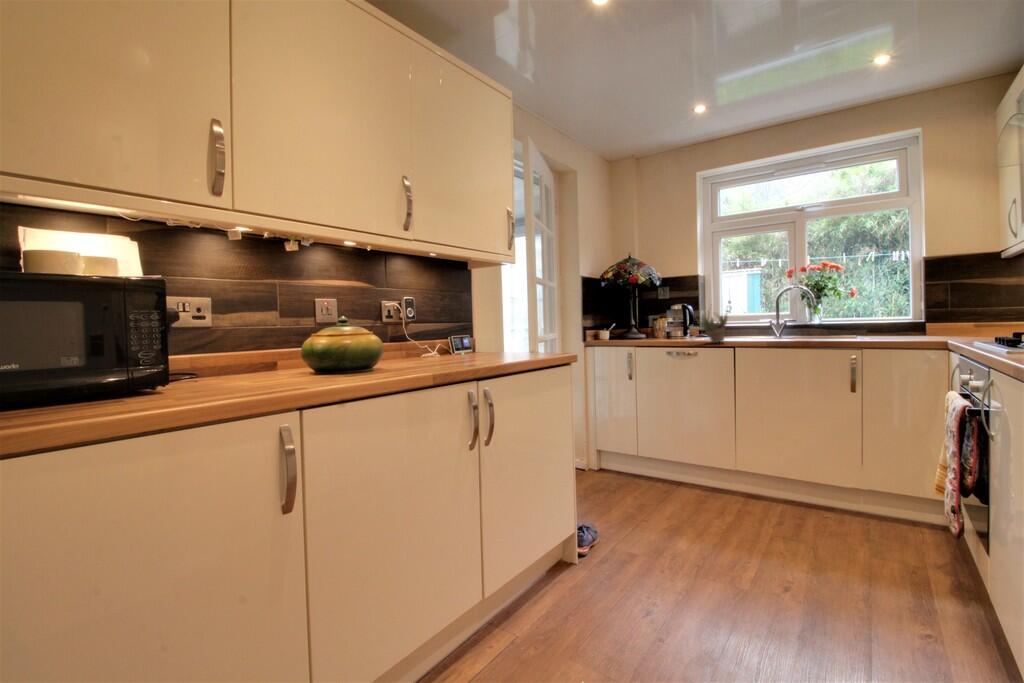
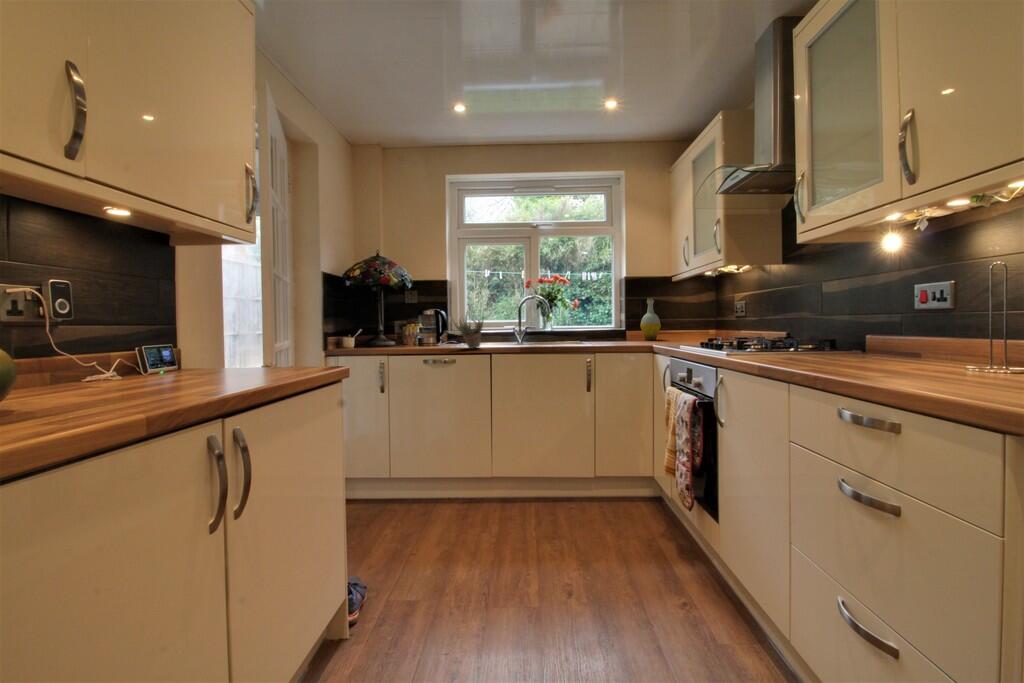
bottle: none [947,282,981,335] -> present [640,298,661,340]

